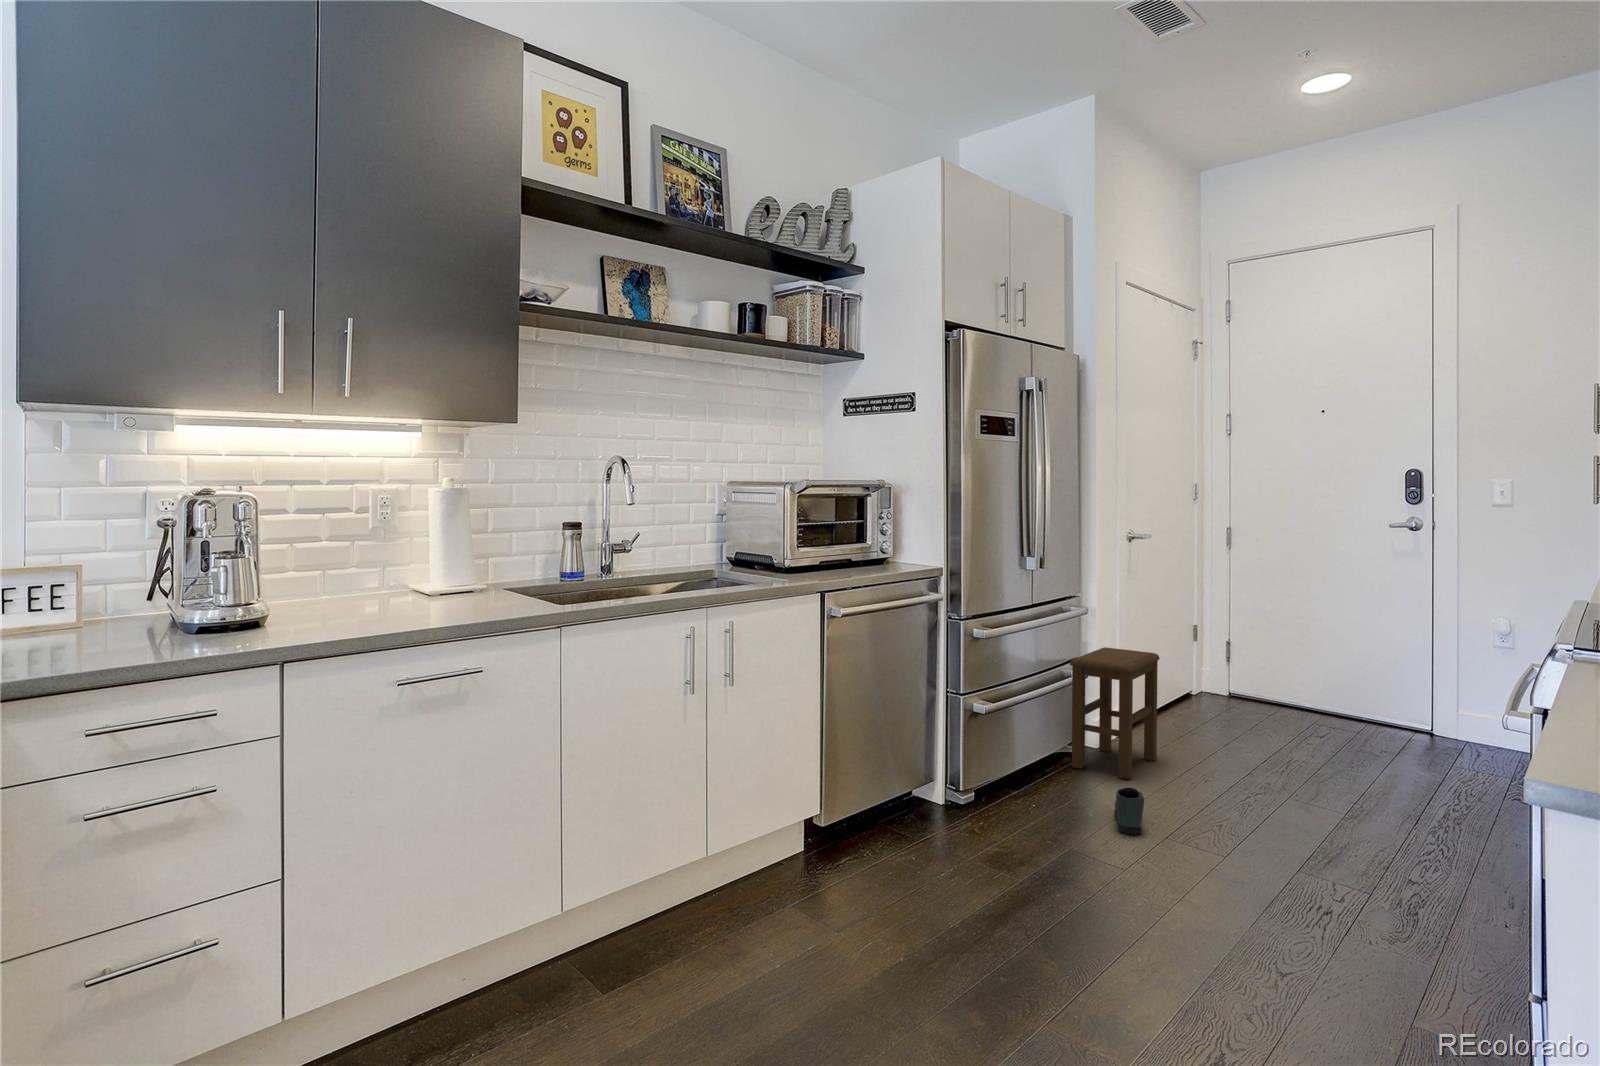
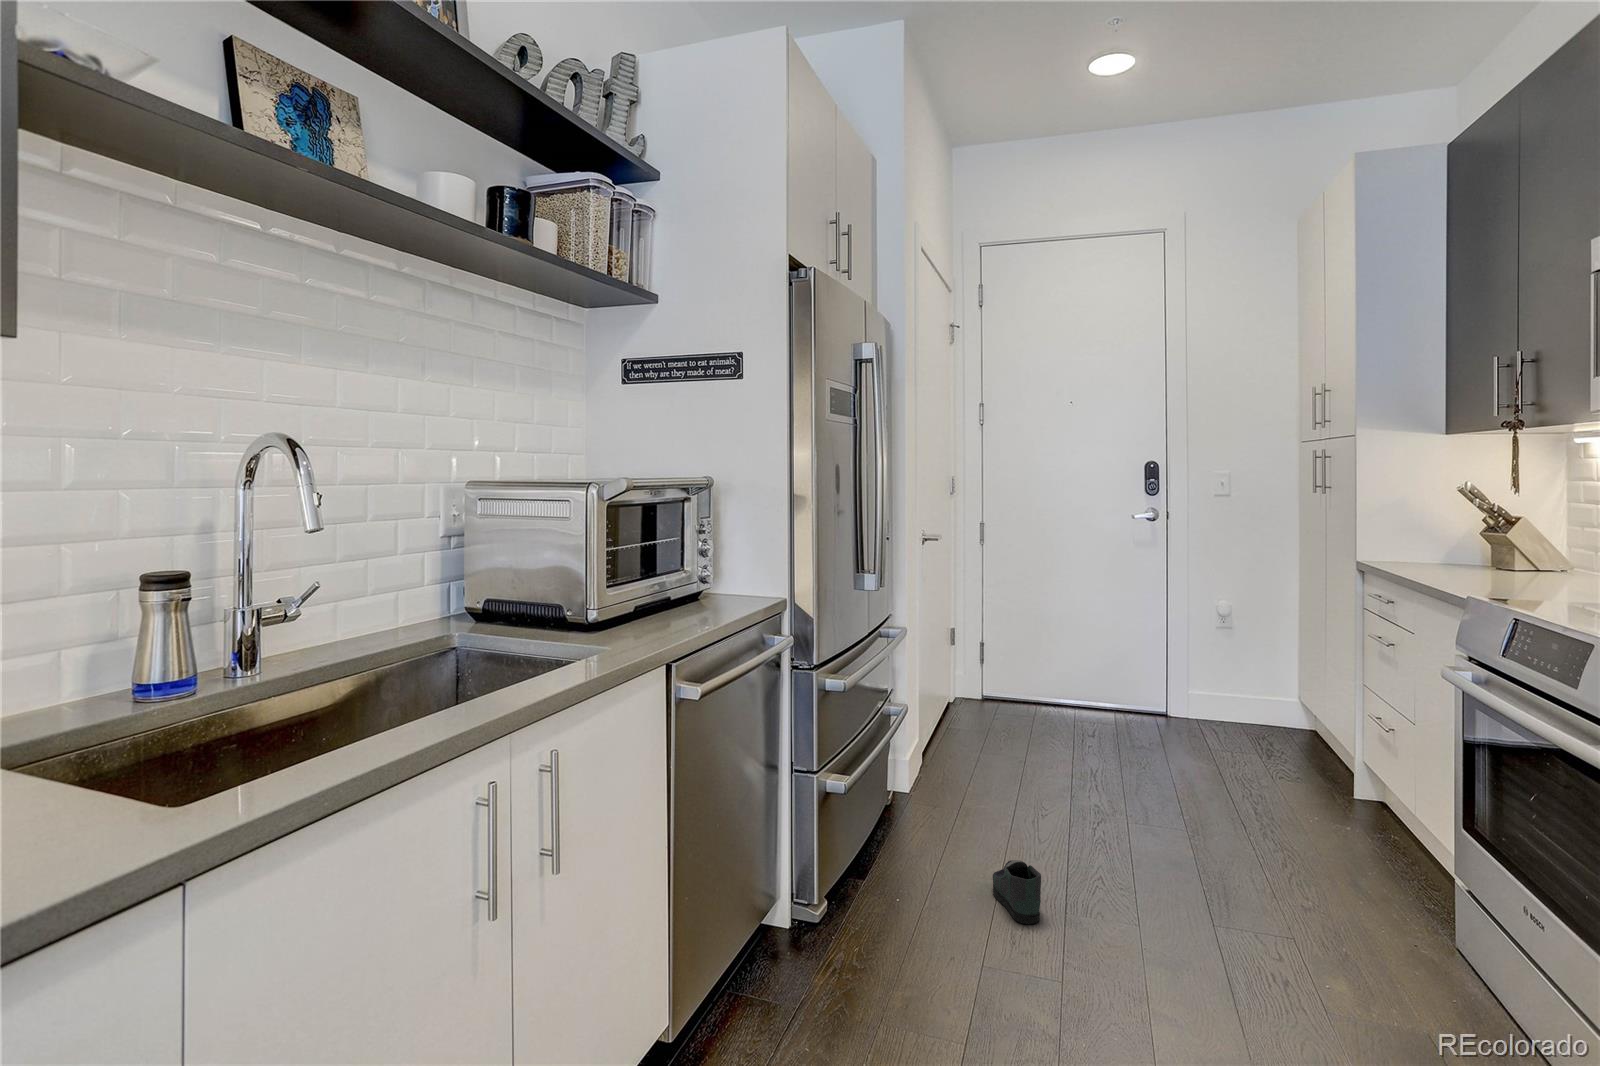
stool: present [1070,647,1160,779] -> none [901,677,983,838]

